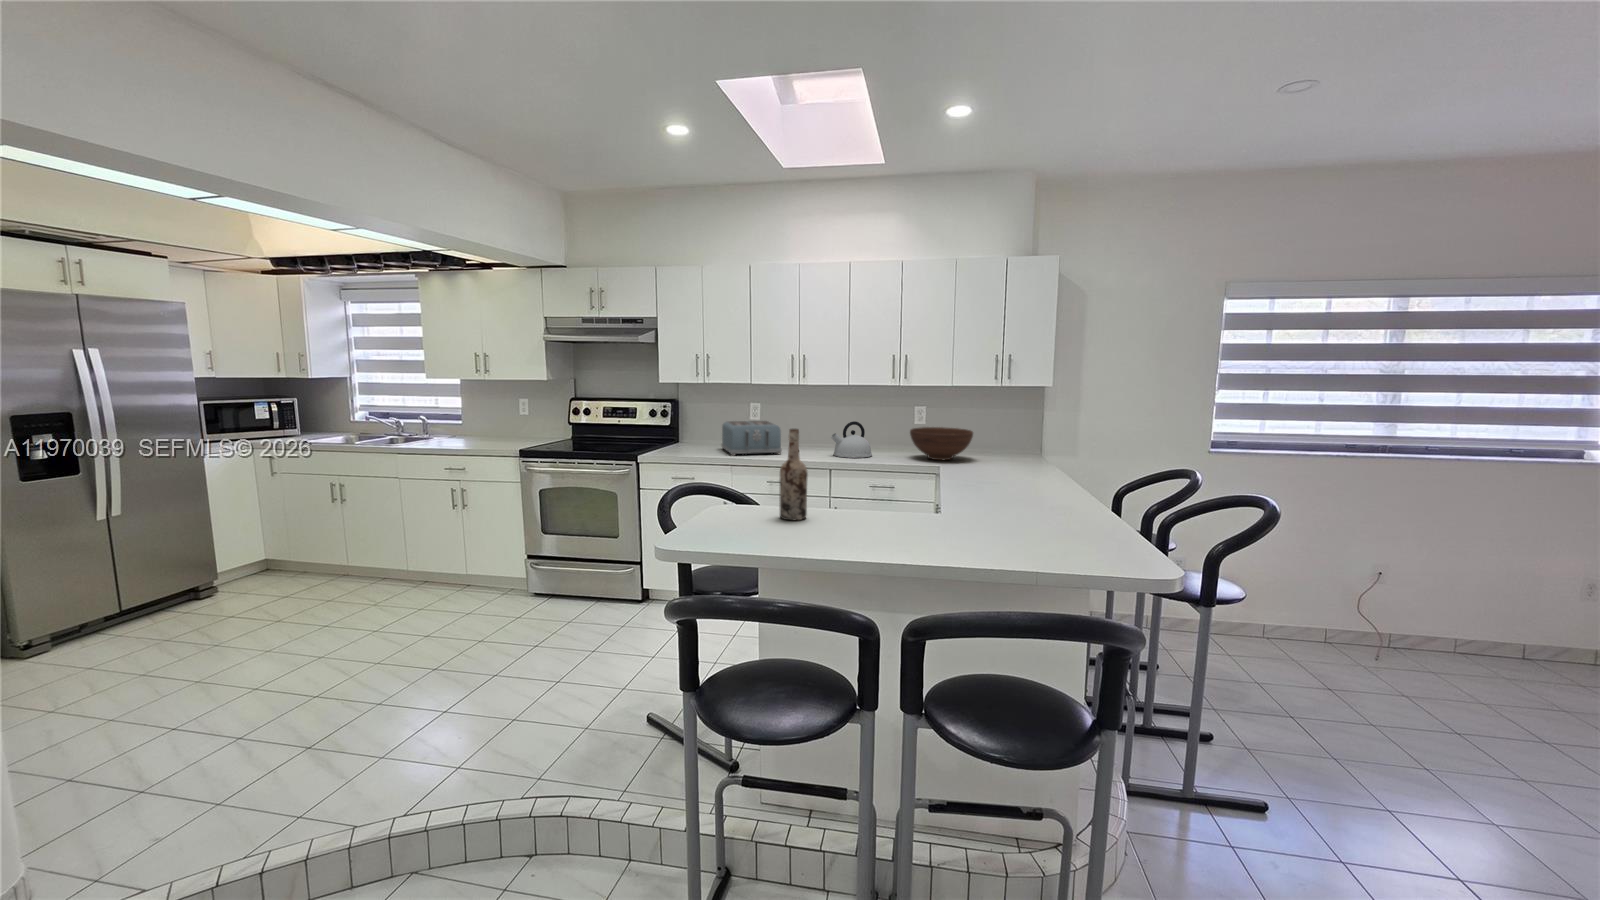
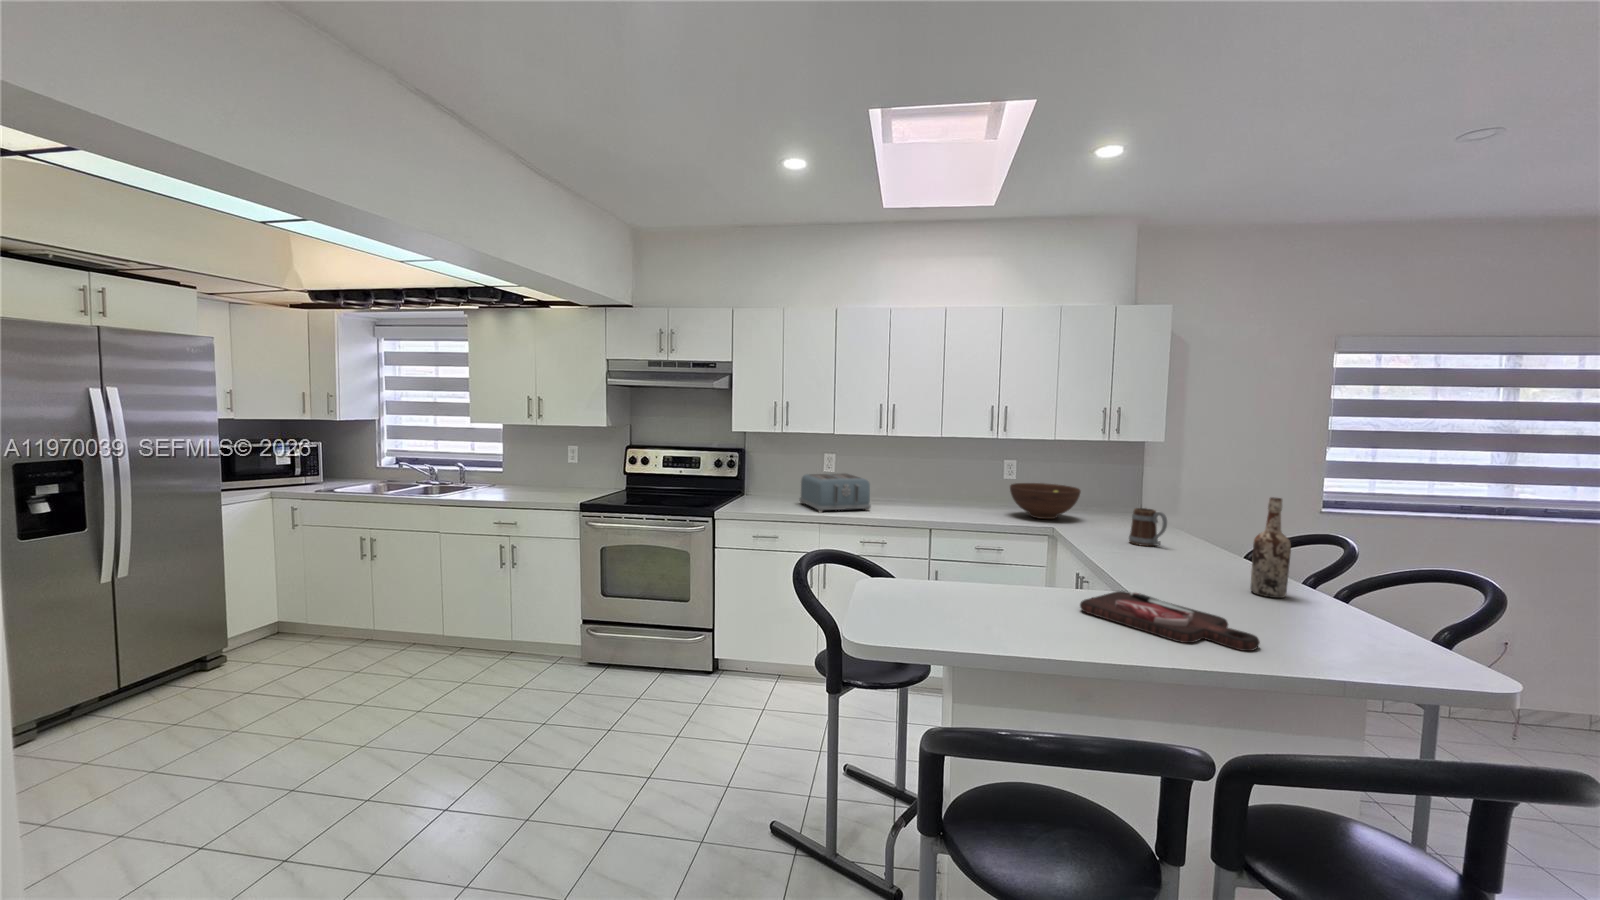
kettle: present [831,421,872,458] -> none [925,476,968,516]
wine bottle: present [780,429,808,520] -> present [1250,498,1291,598]
mug: none [992,446,1021,481] -> present [1129,508,1167,546]
cutting board: none [868,511,986,552] -> present [1080,591,1260,651]

